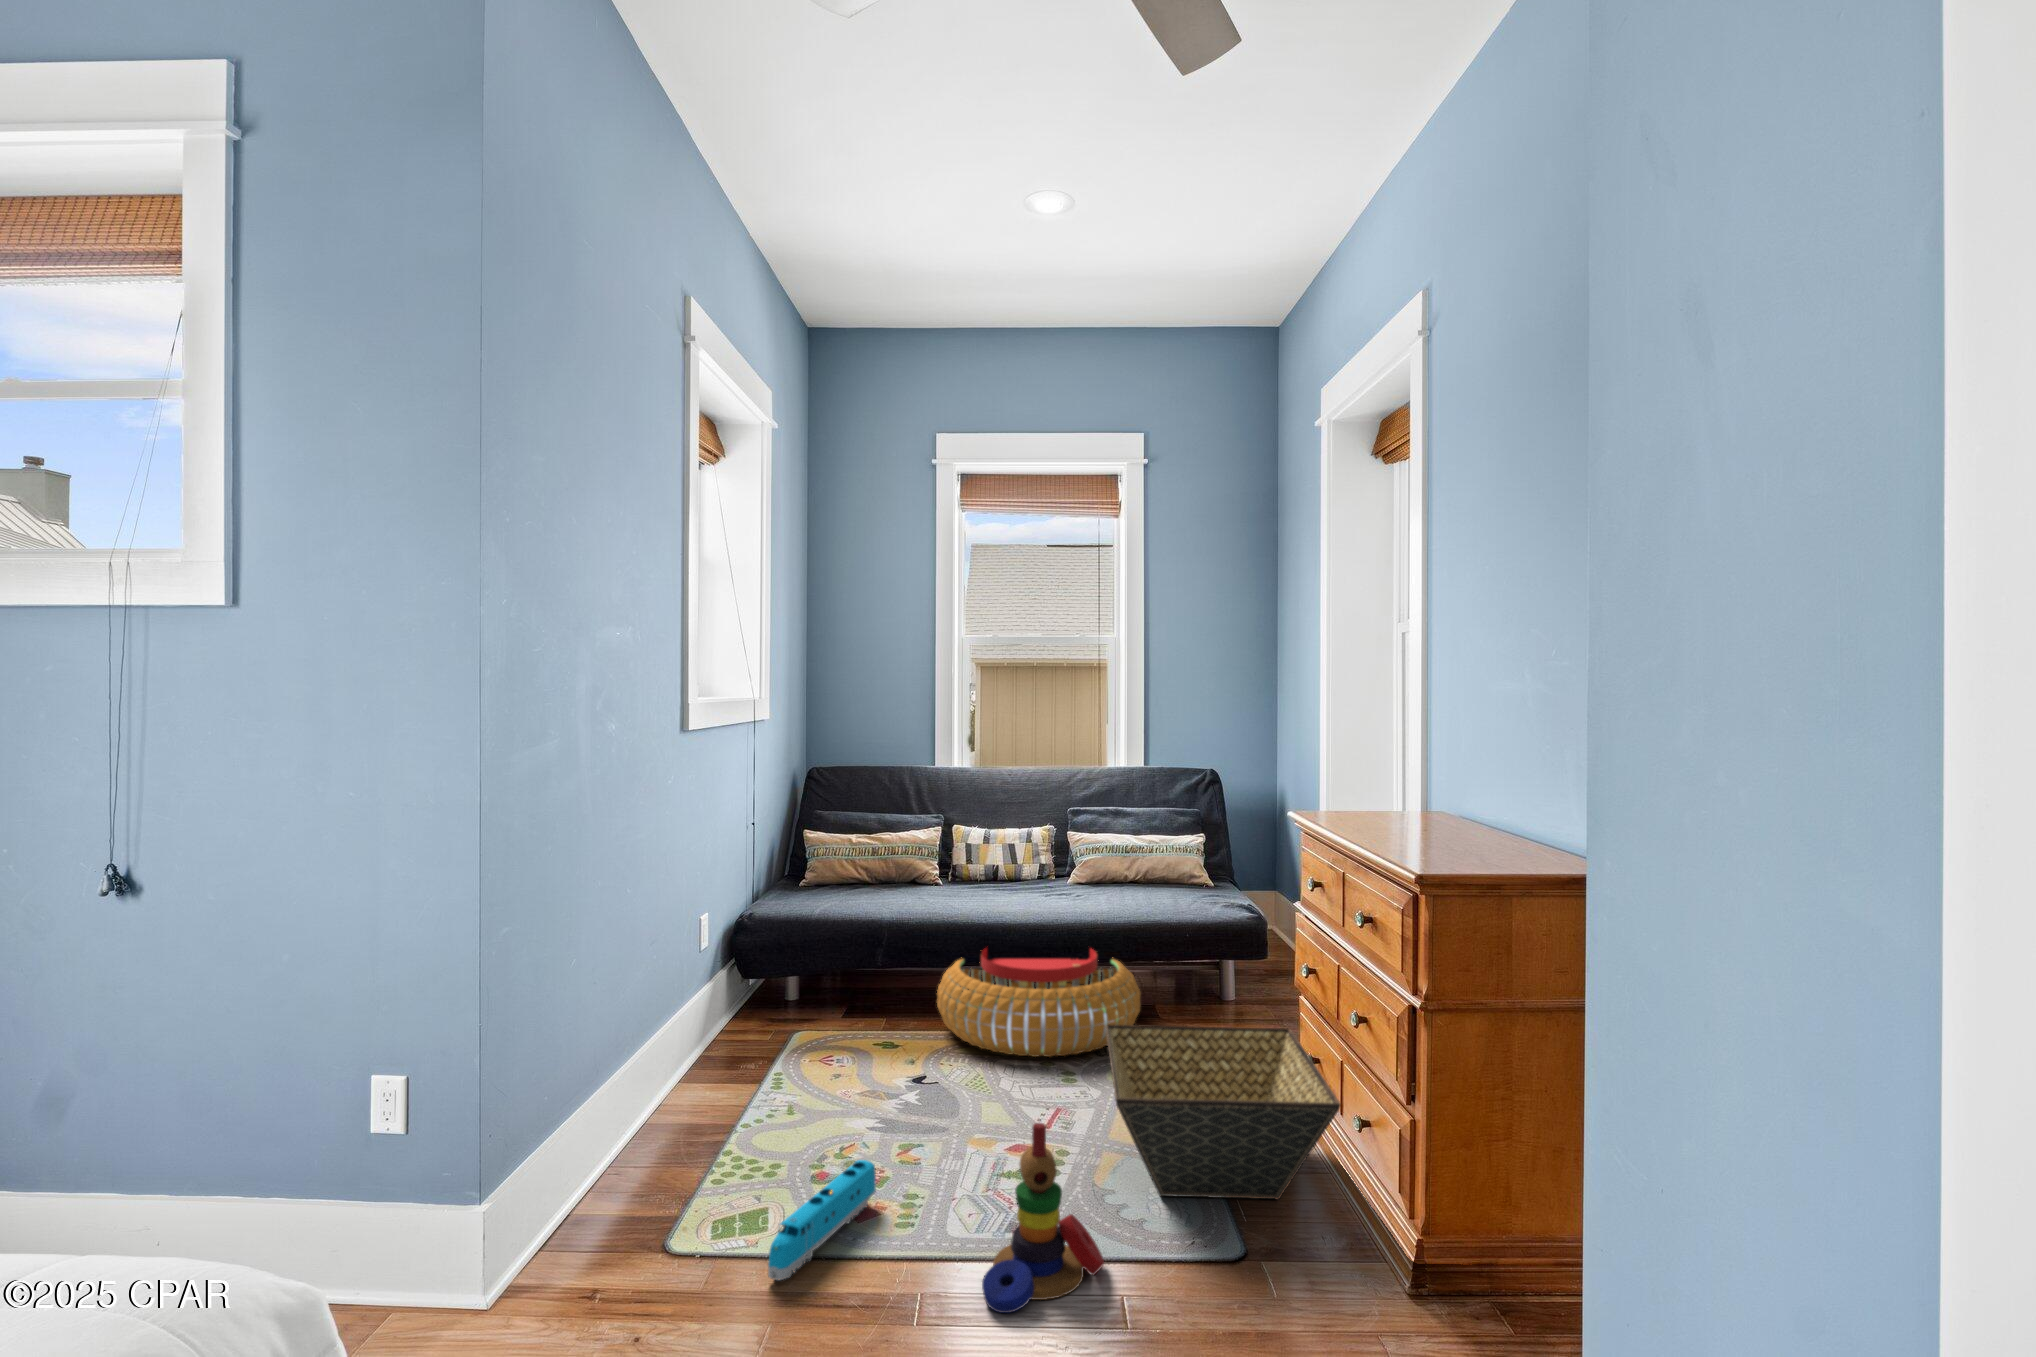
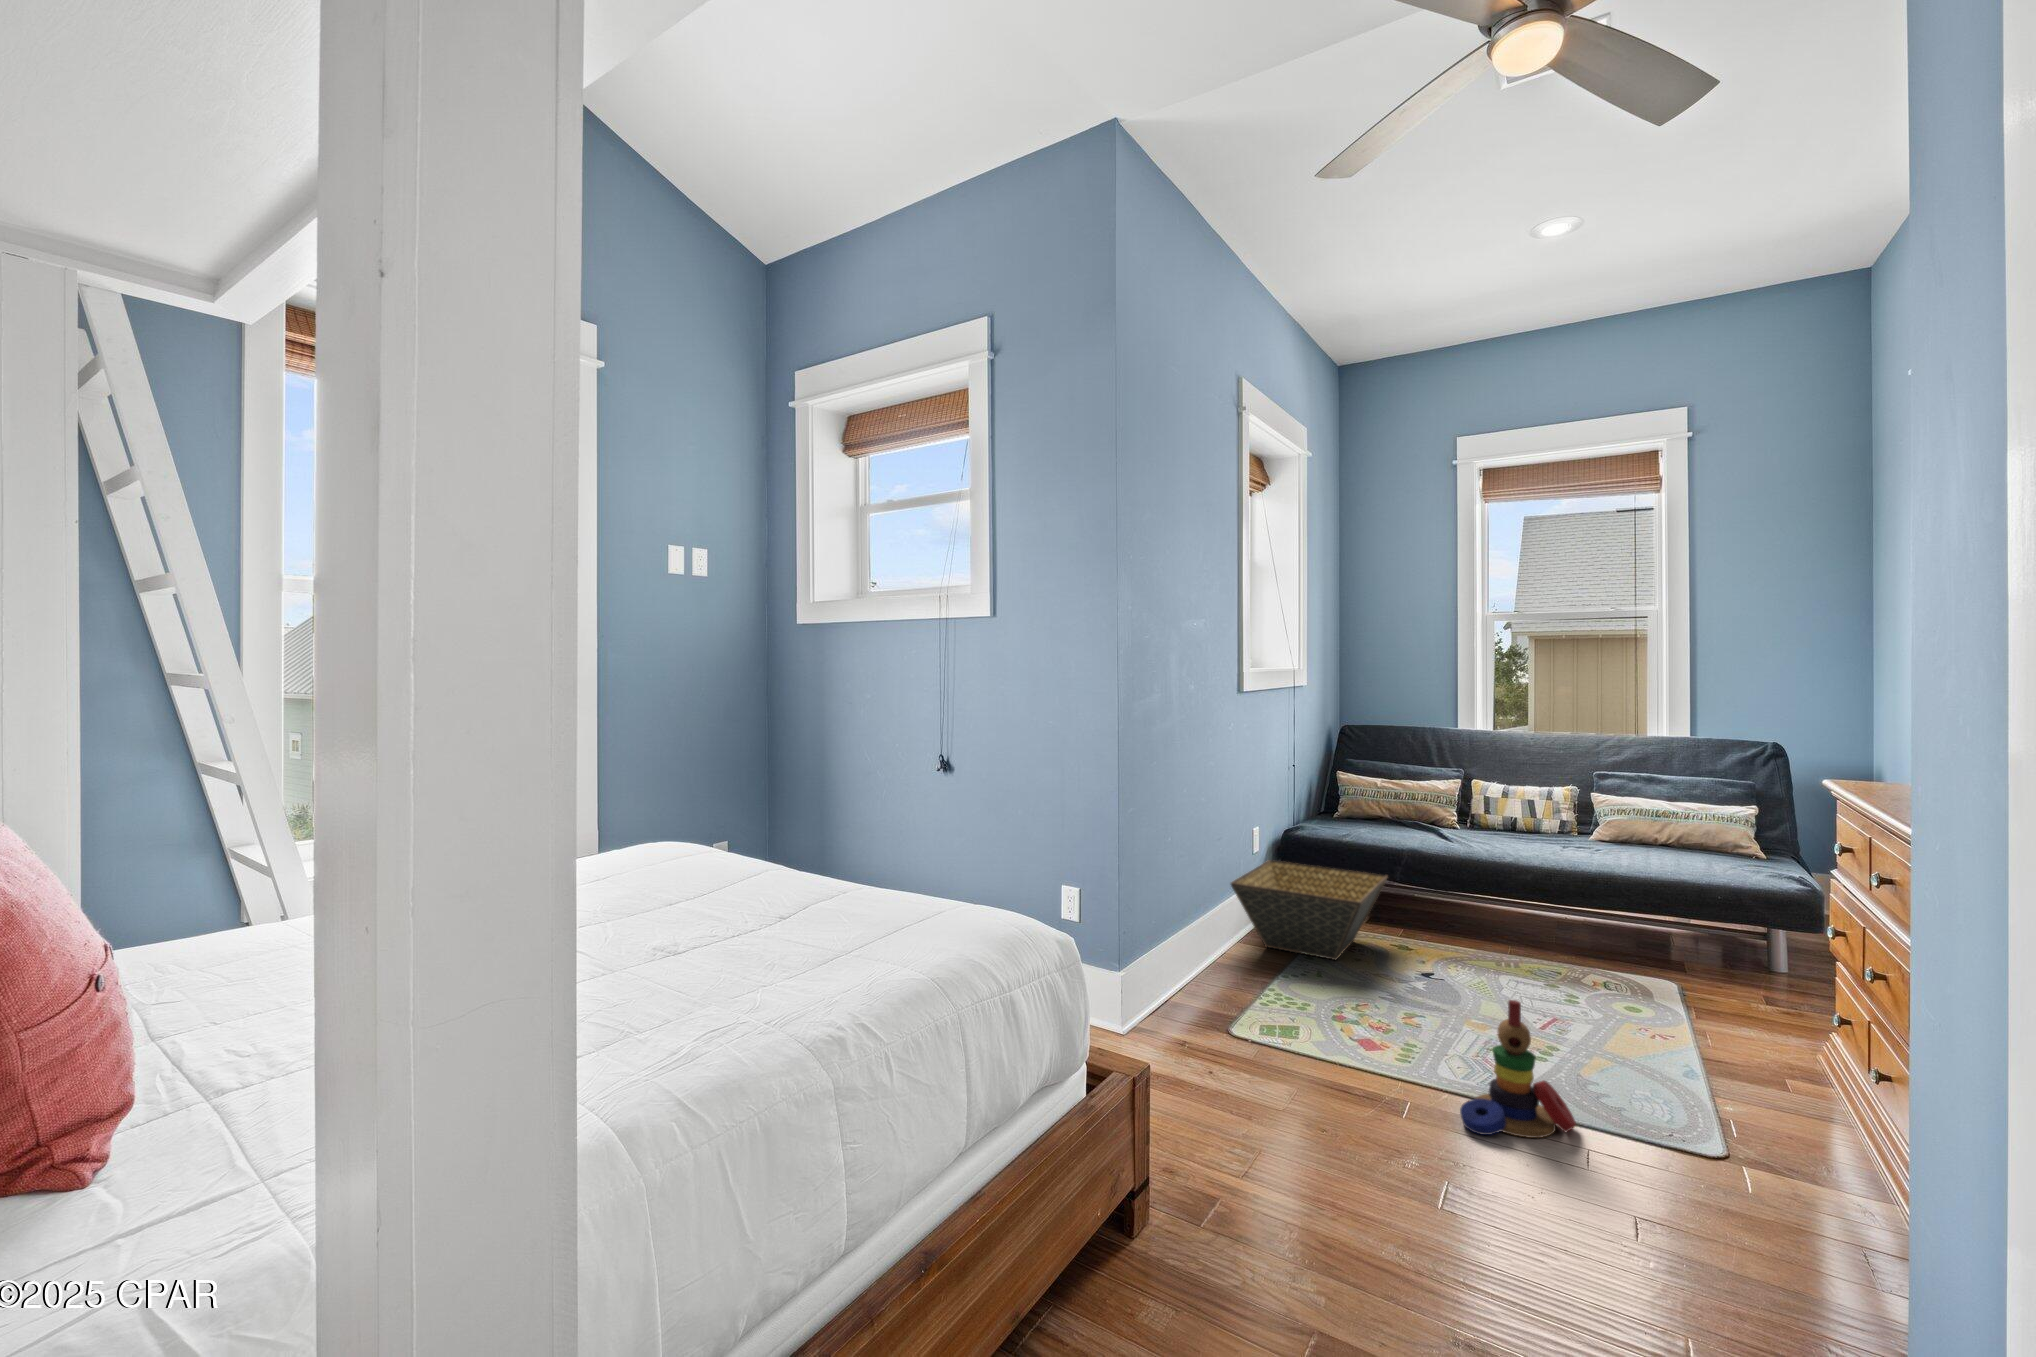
pouf: present [937,948,1140,1057] -> none [1449,880,1661,983]
basket: present [1105,1025,1340,1199] -> present [1231,860,1387,960]
toy train: present [768,1160,876,1280] -> none [1295,1009,1381,1071]

